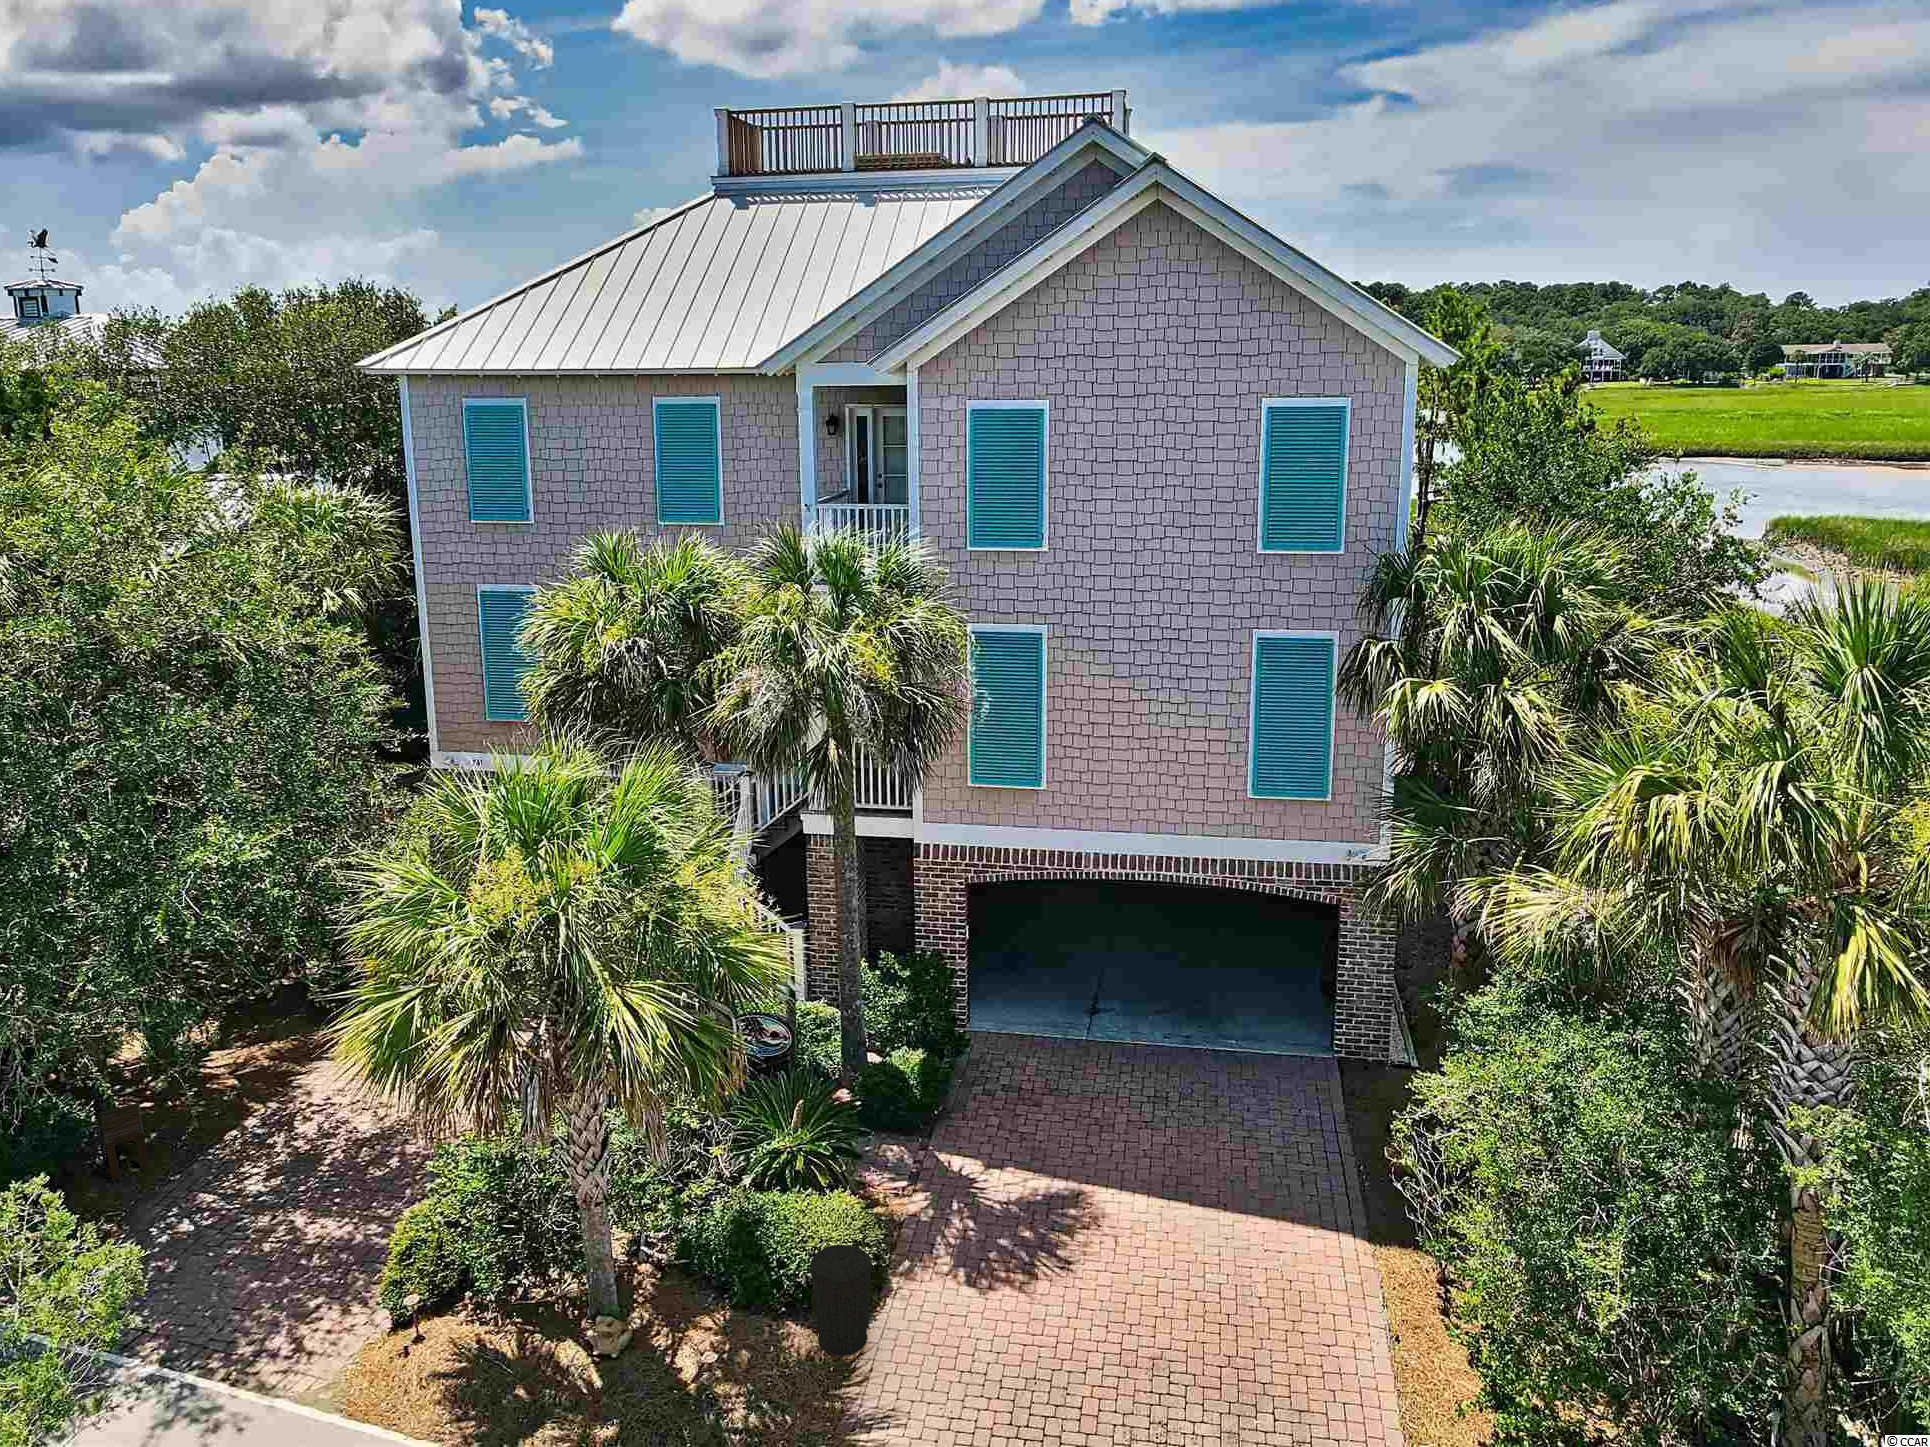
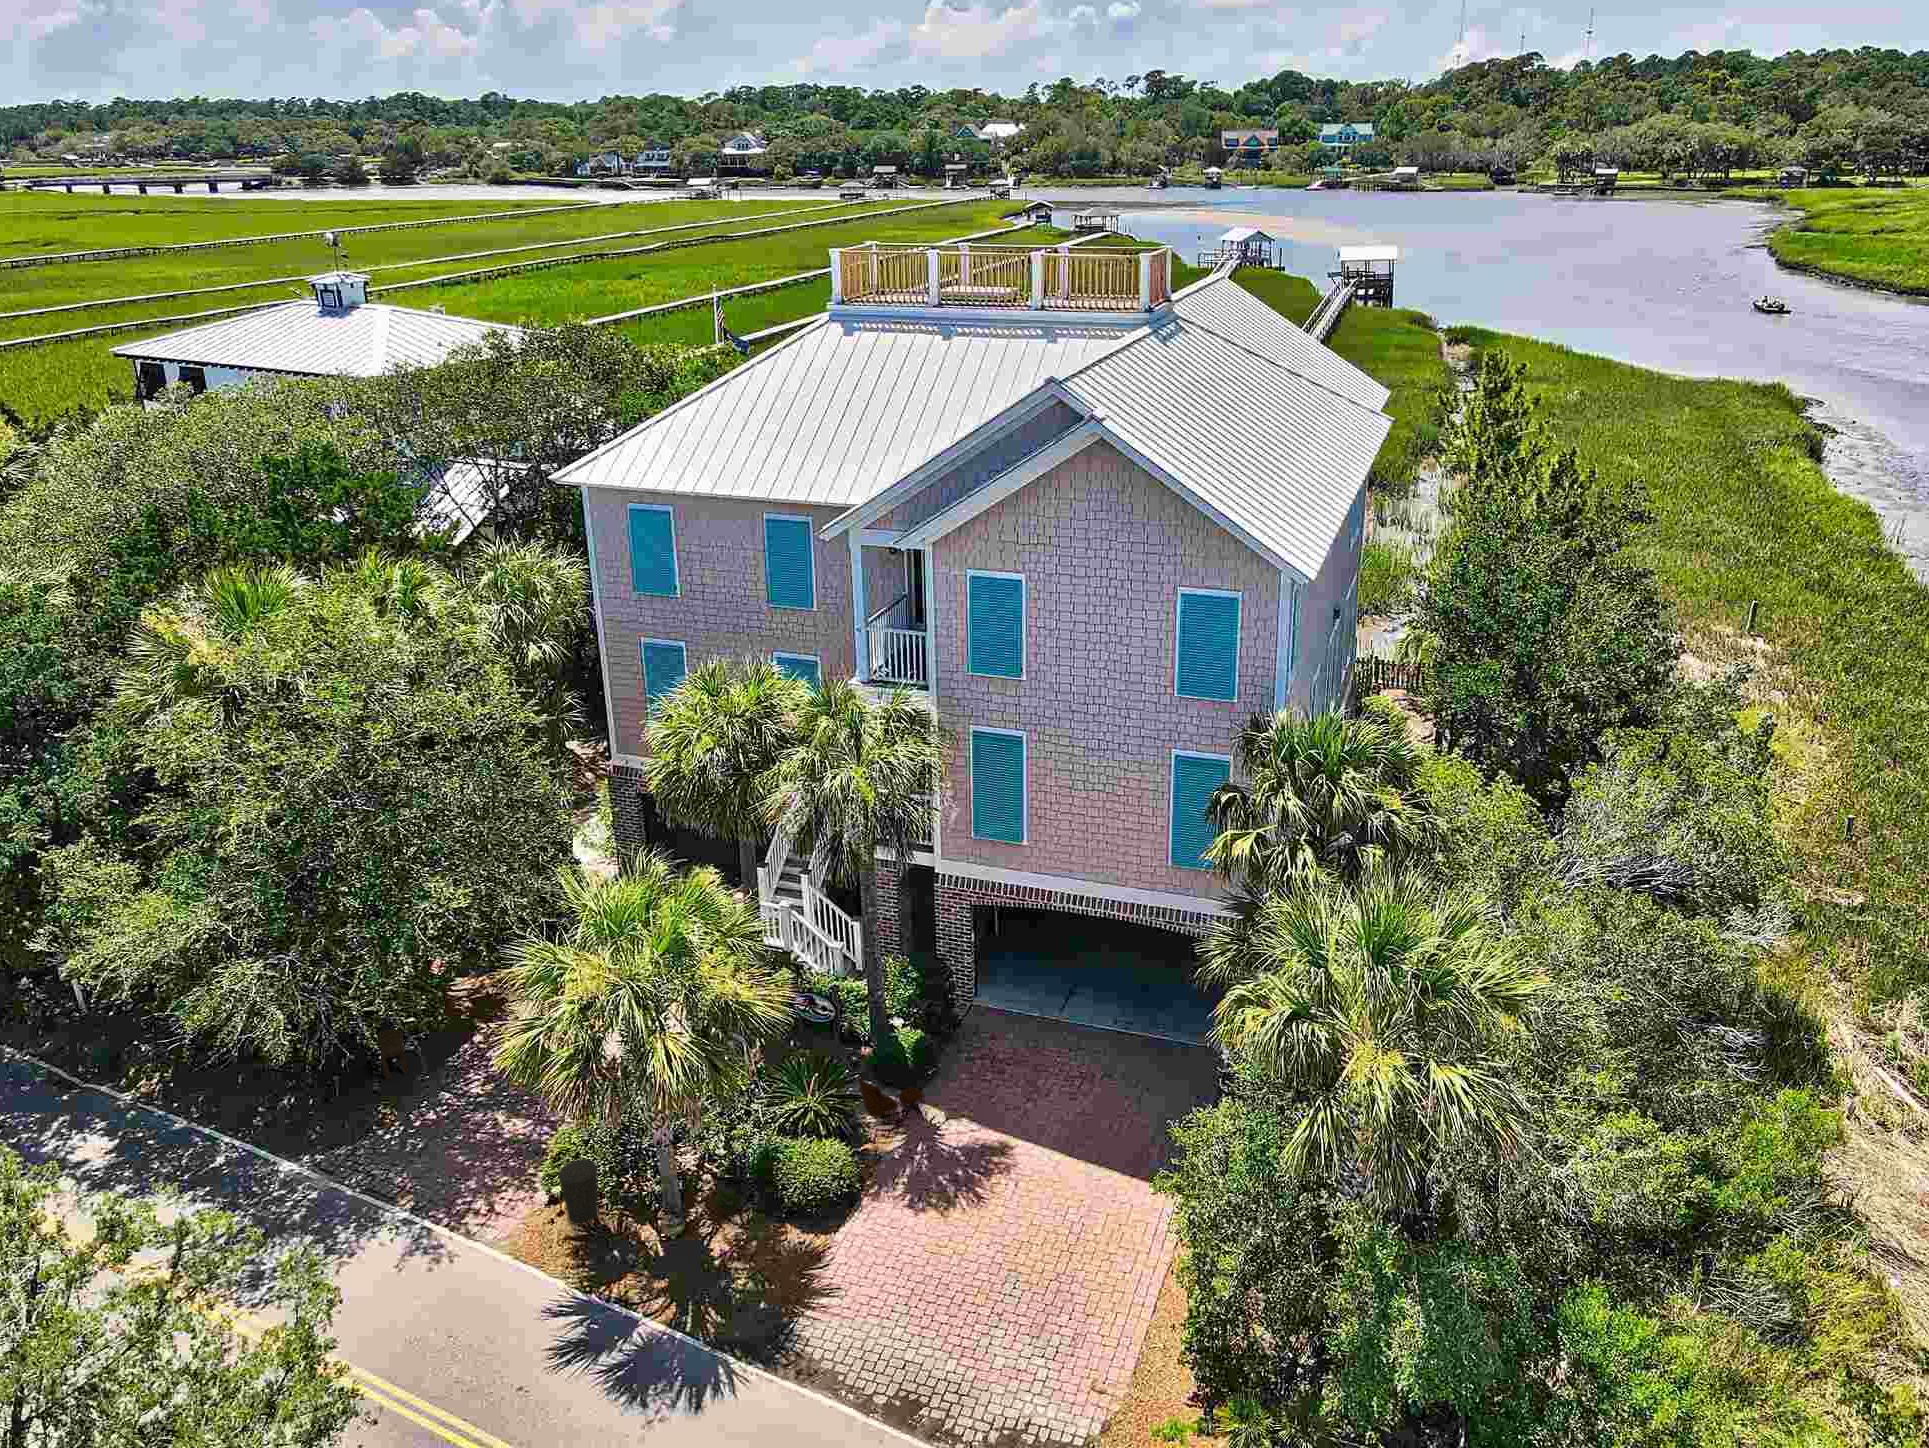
lounge chair: none [856,1100,944,1183] -> present [858,1075,924,1126]
trash can: present [810,1245,872,1356] -> present [558,1159,599,1225]
decorative plant: none [661,1271,722,1320] -> present [712,1189,745,1217]

